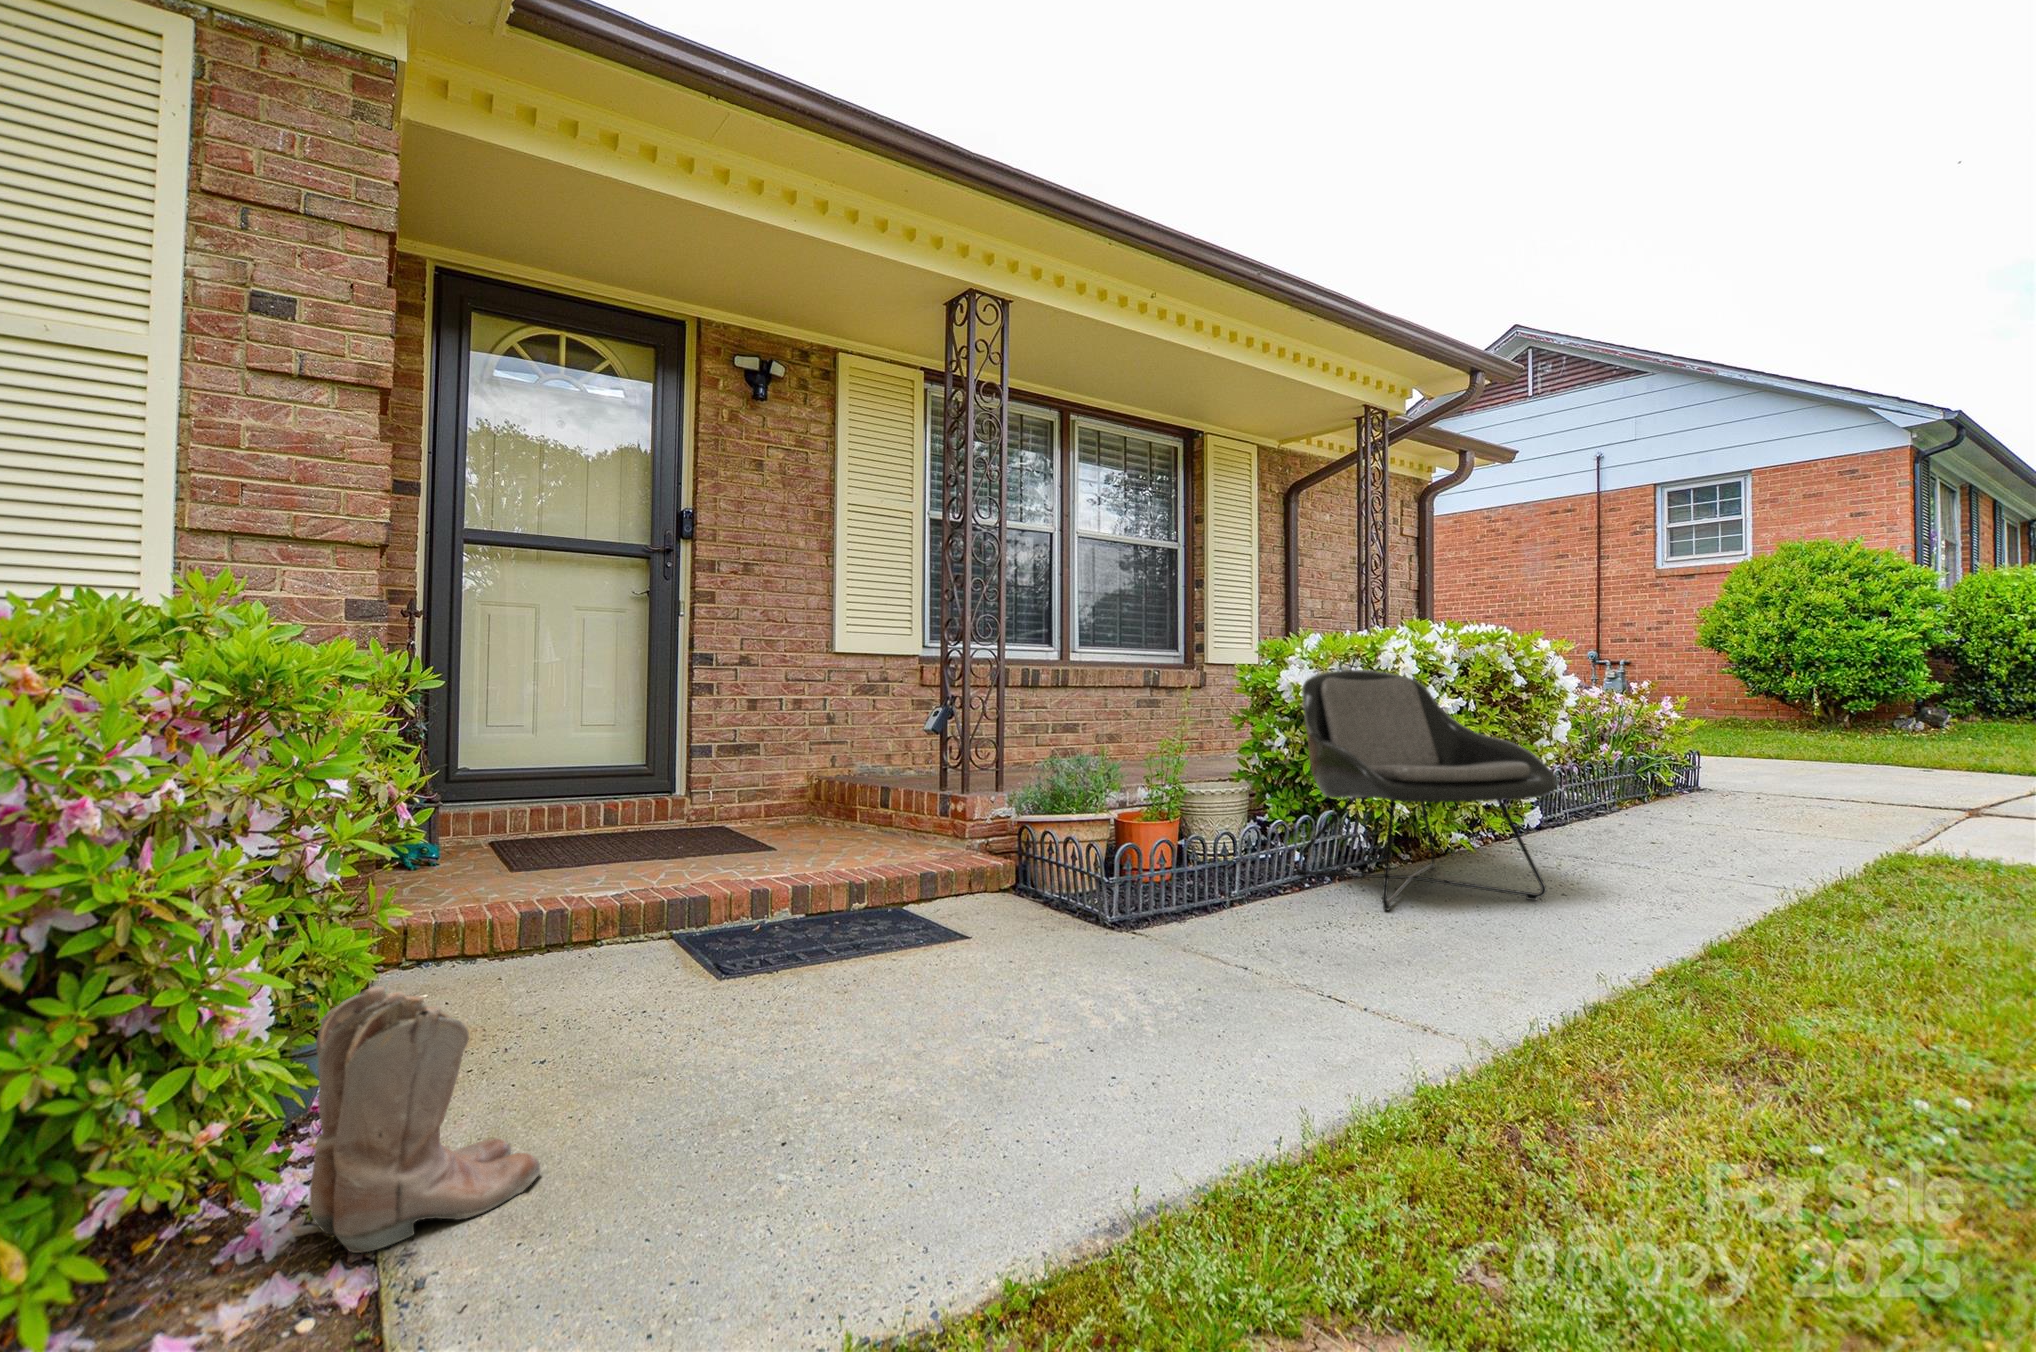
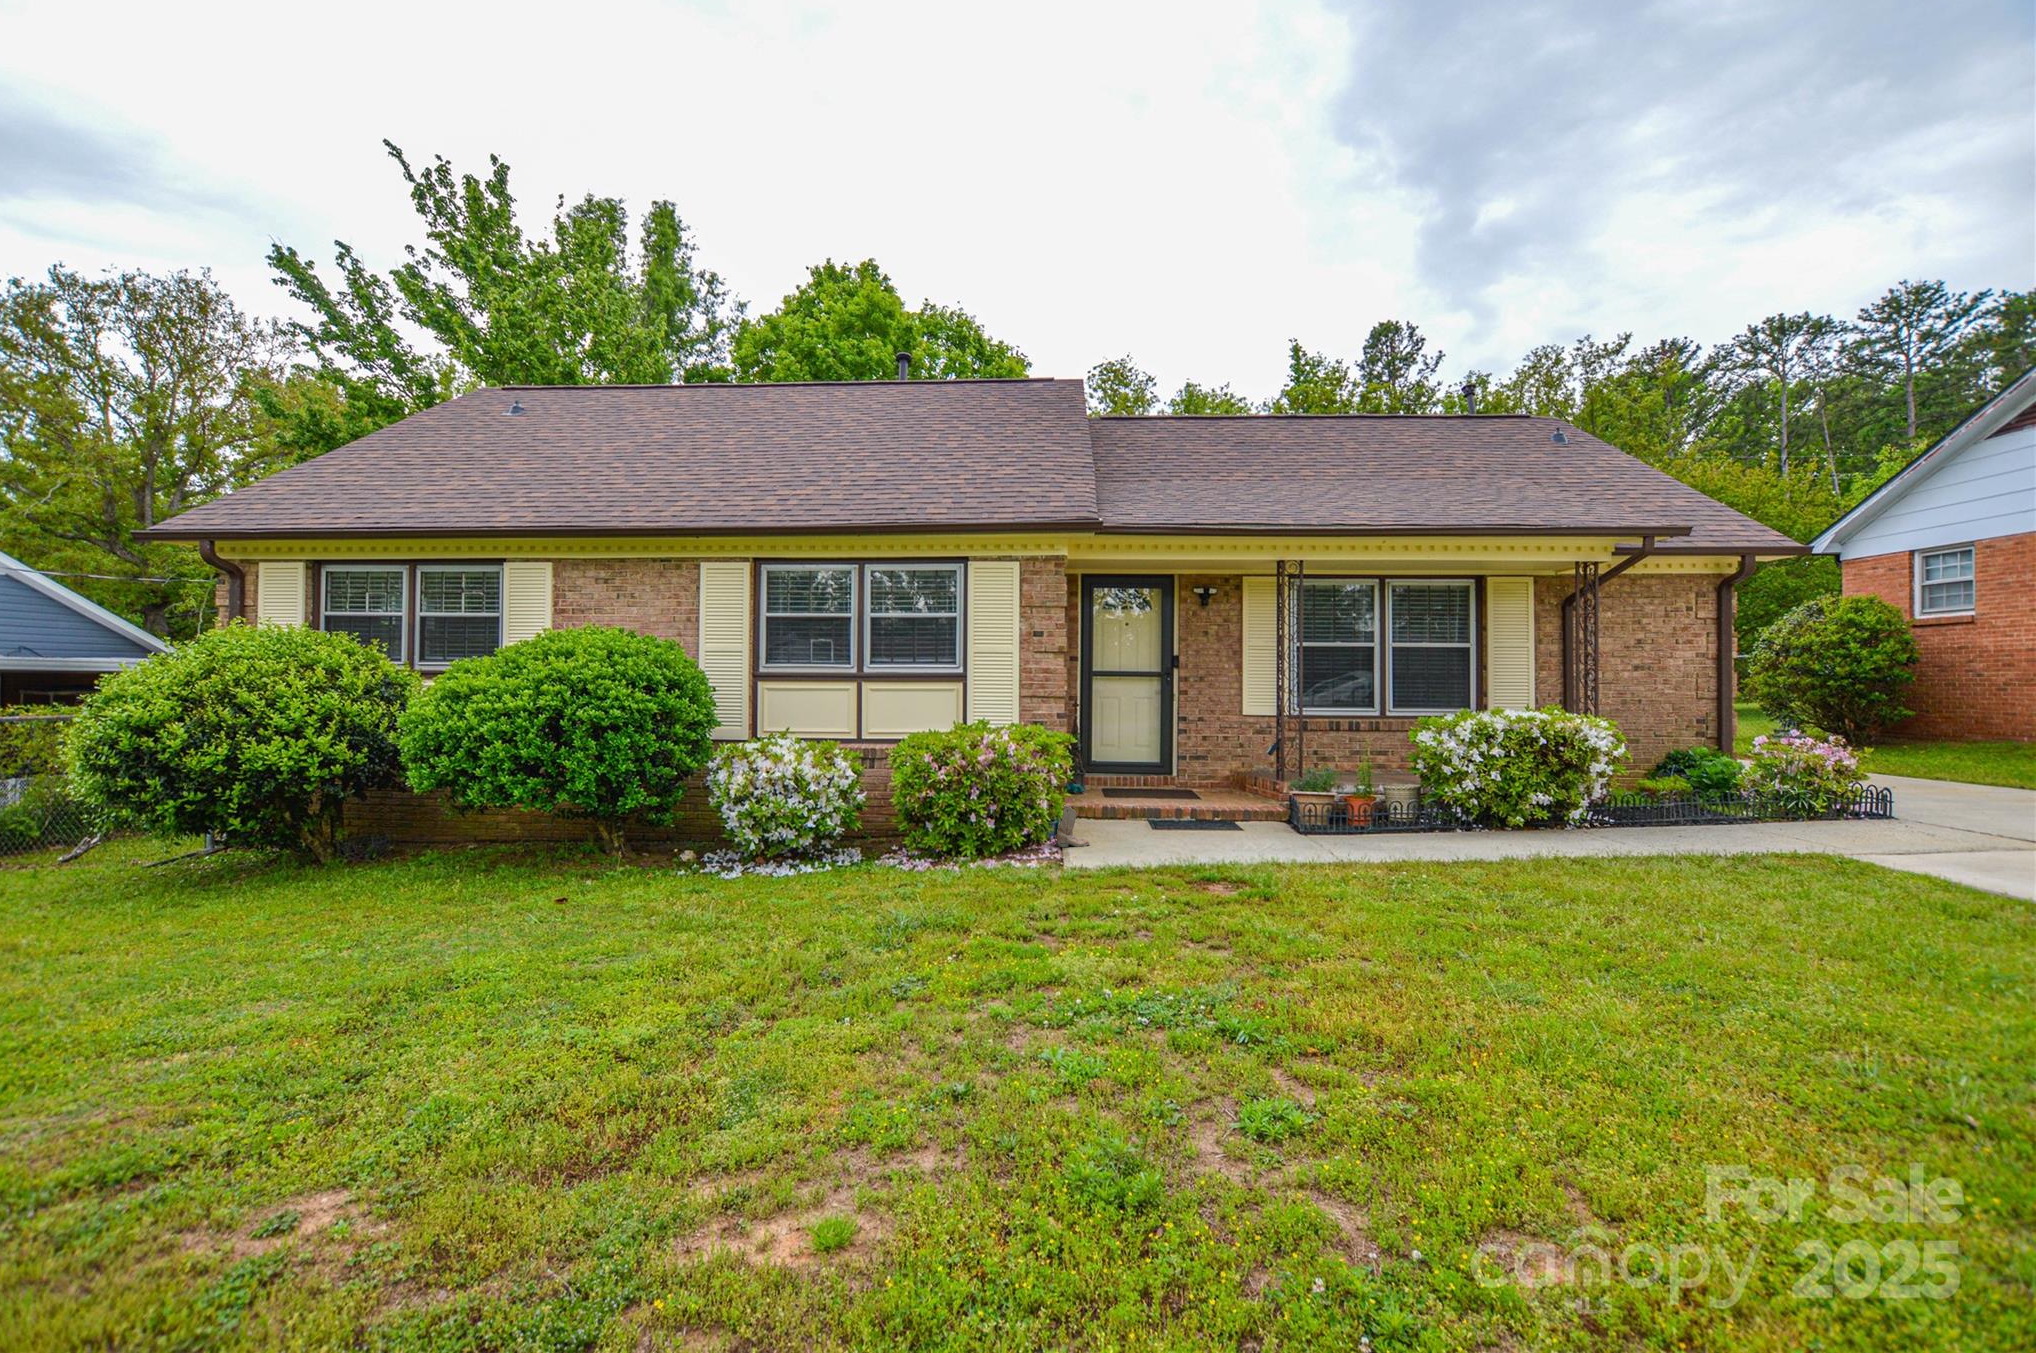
lounge chair: present [1295,670,1557,910] -> none [1392,735,1494,843]

